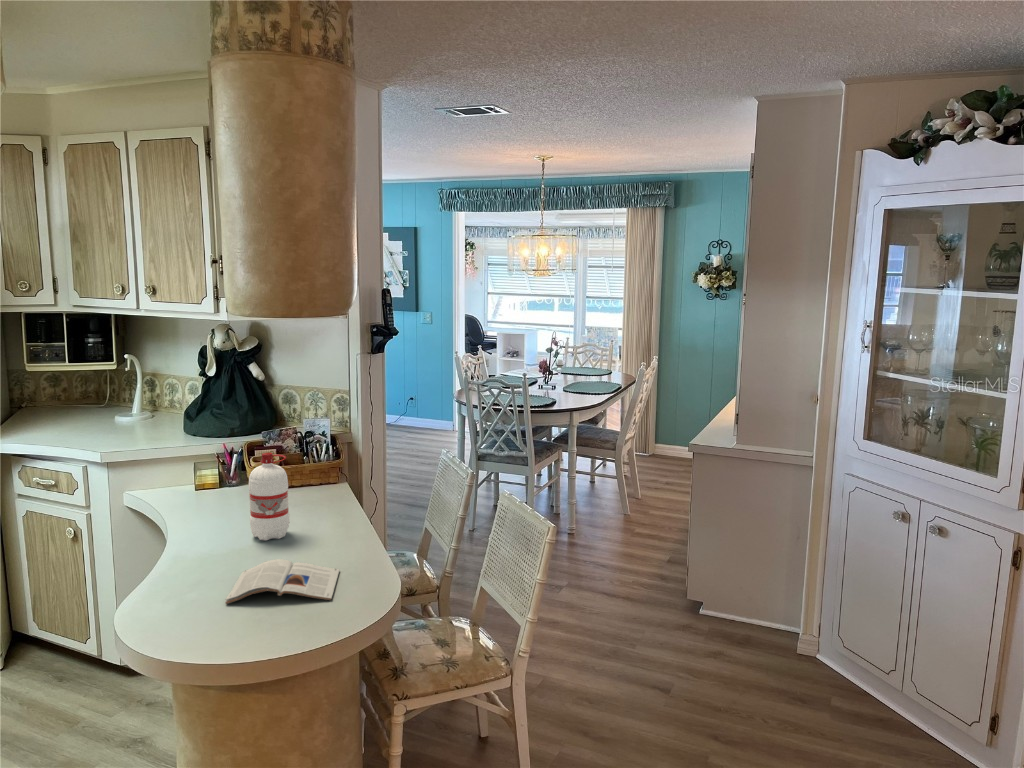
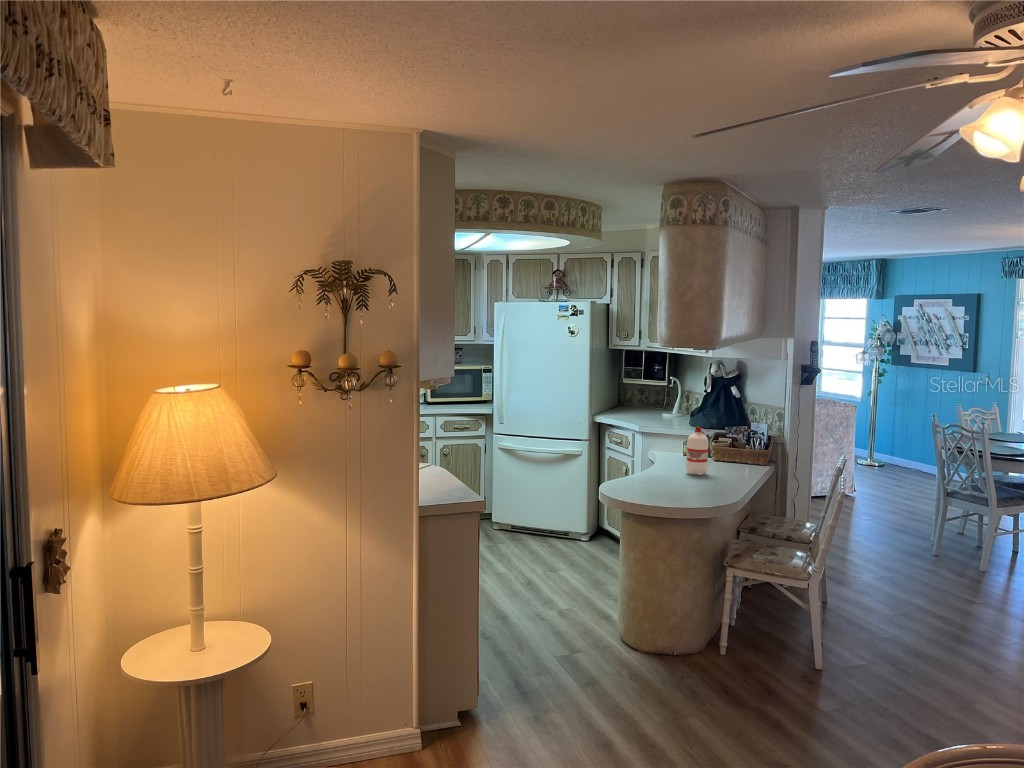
magazine: present [225,559,339,604] -> none [650,477,714,496]

